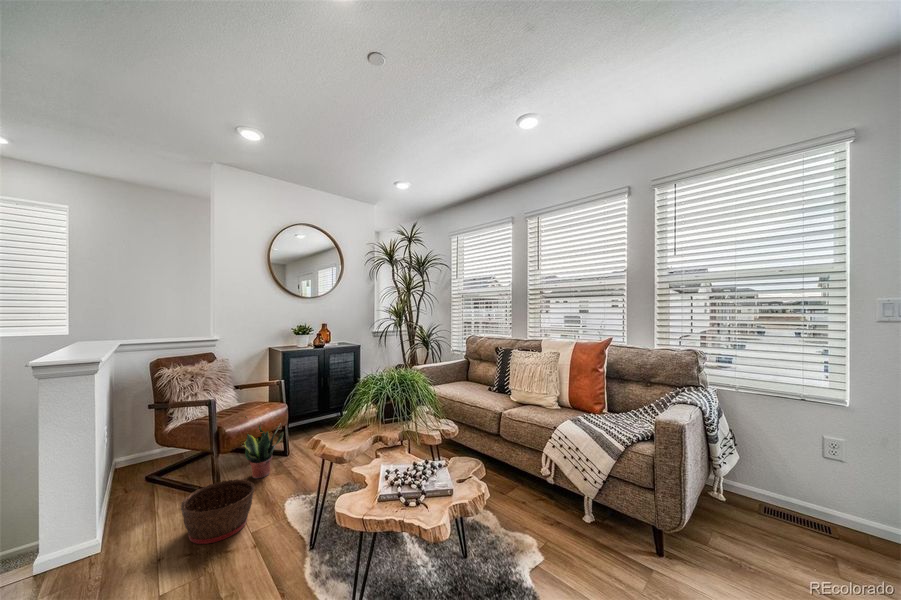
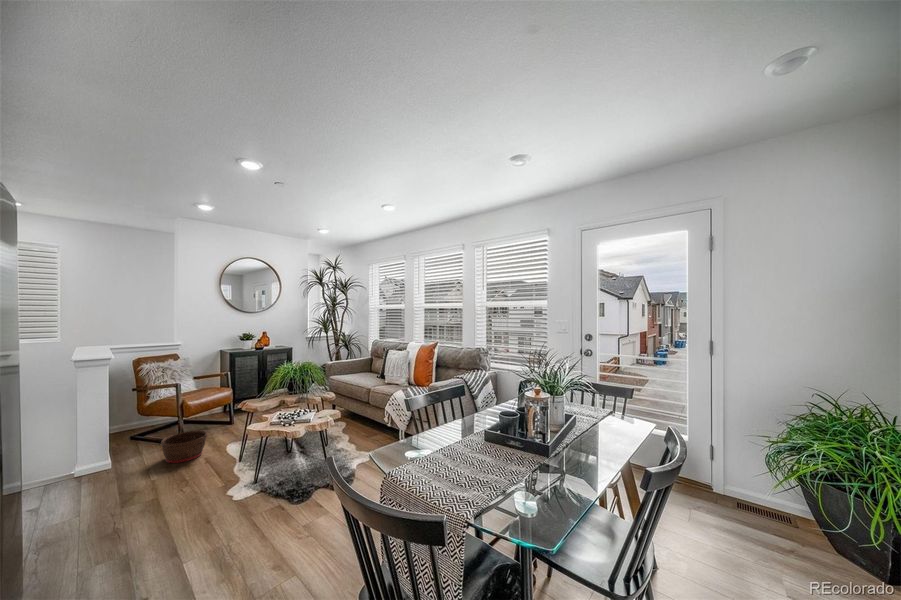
potted plant: present [243,416,283,478] -> none [197,395,228,435]

